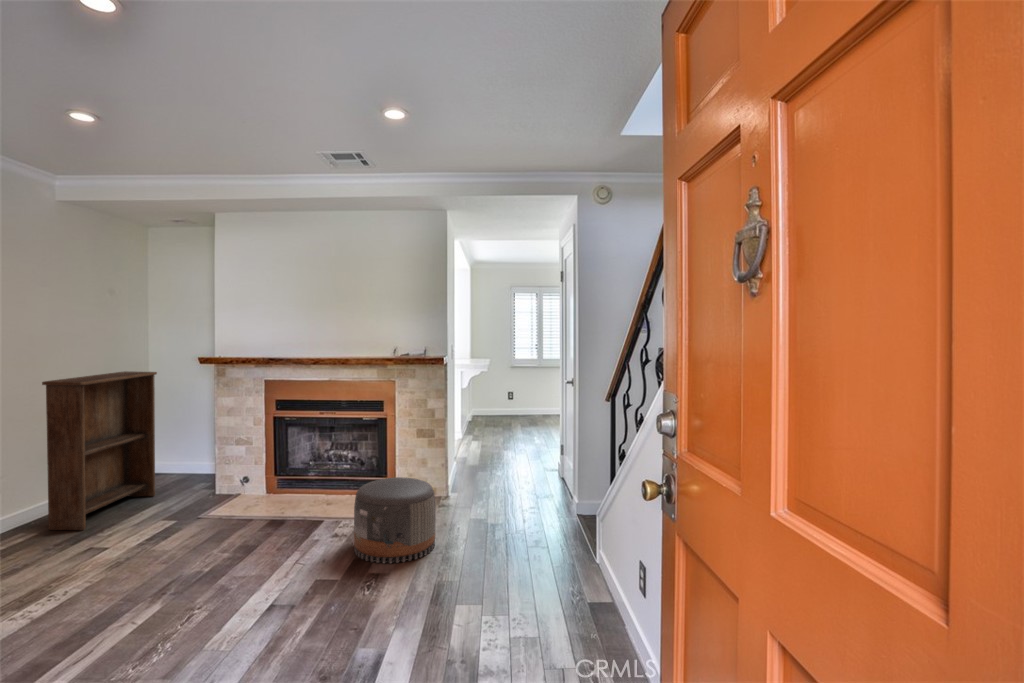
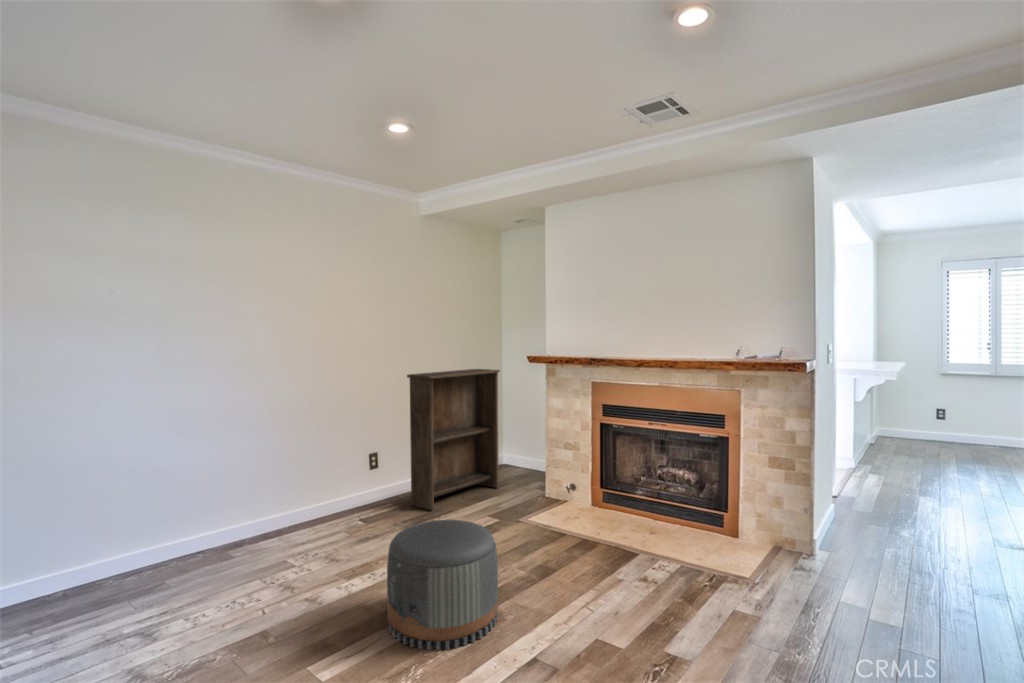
pouf: present [354,477,436,563] -> present [387,520,498,650]

